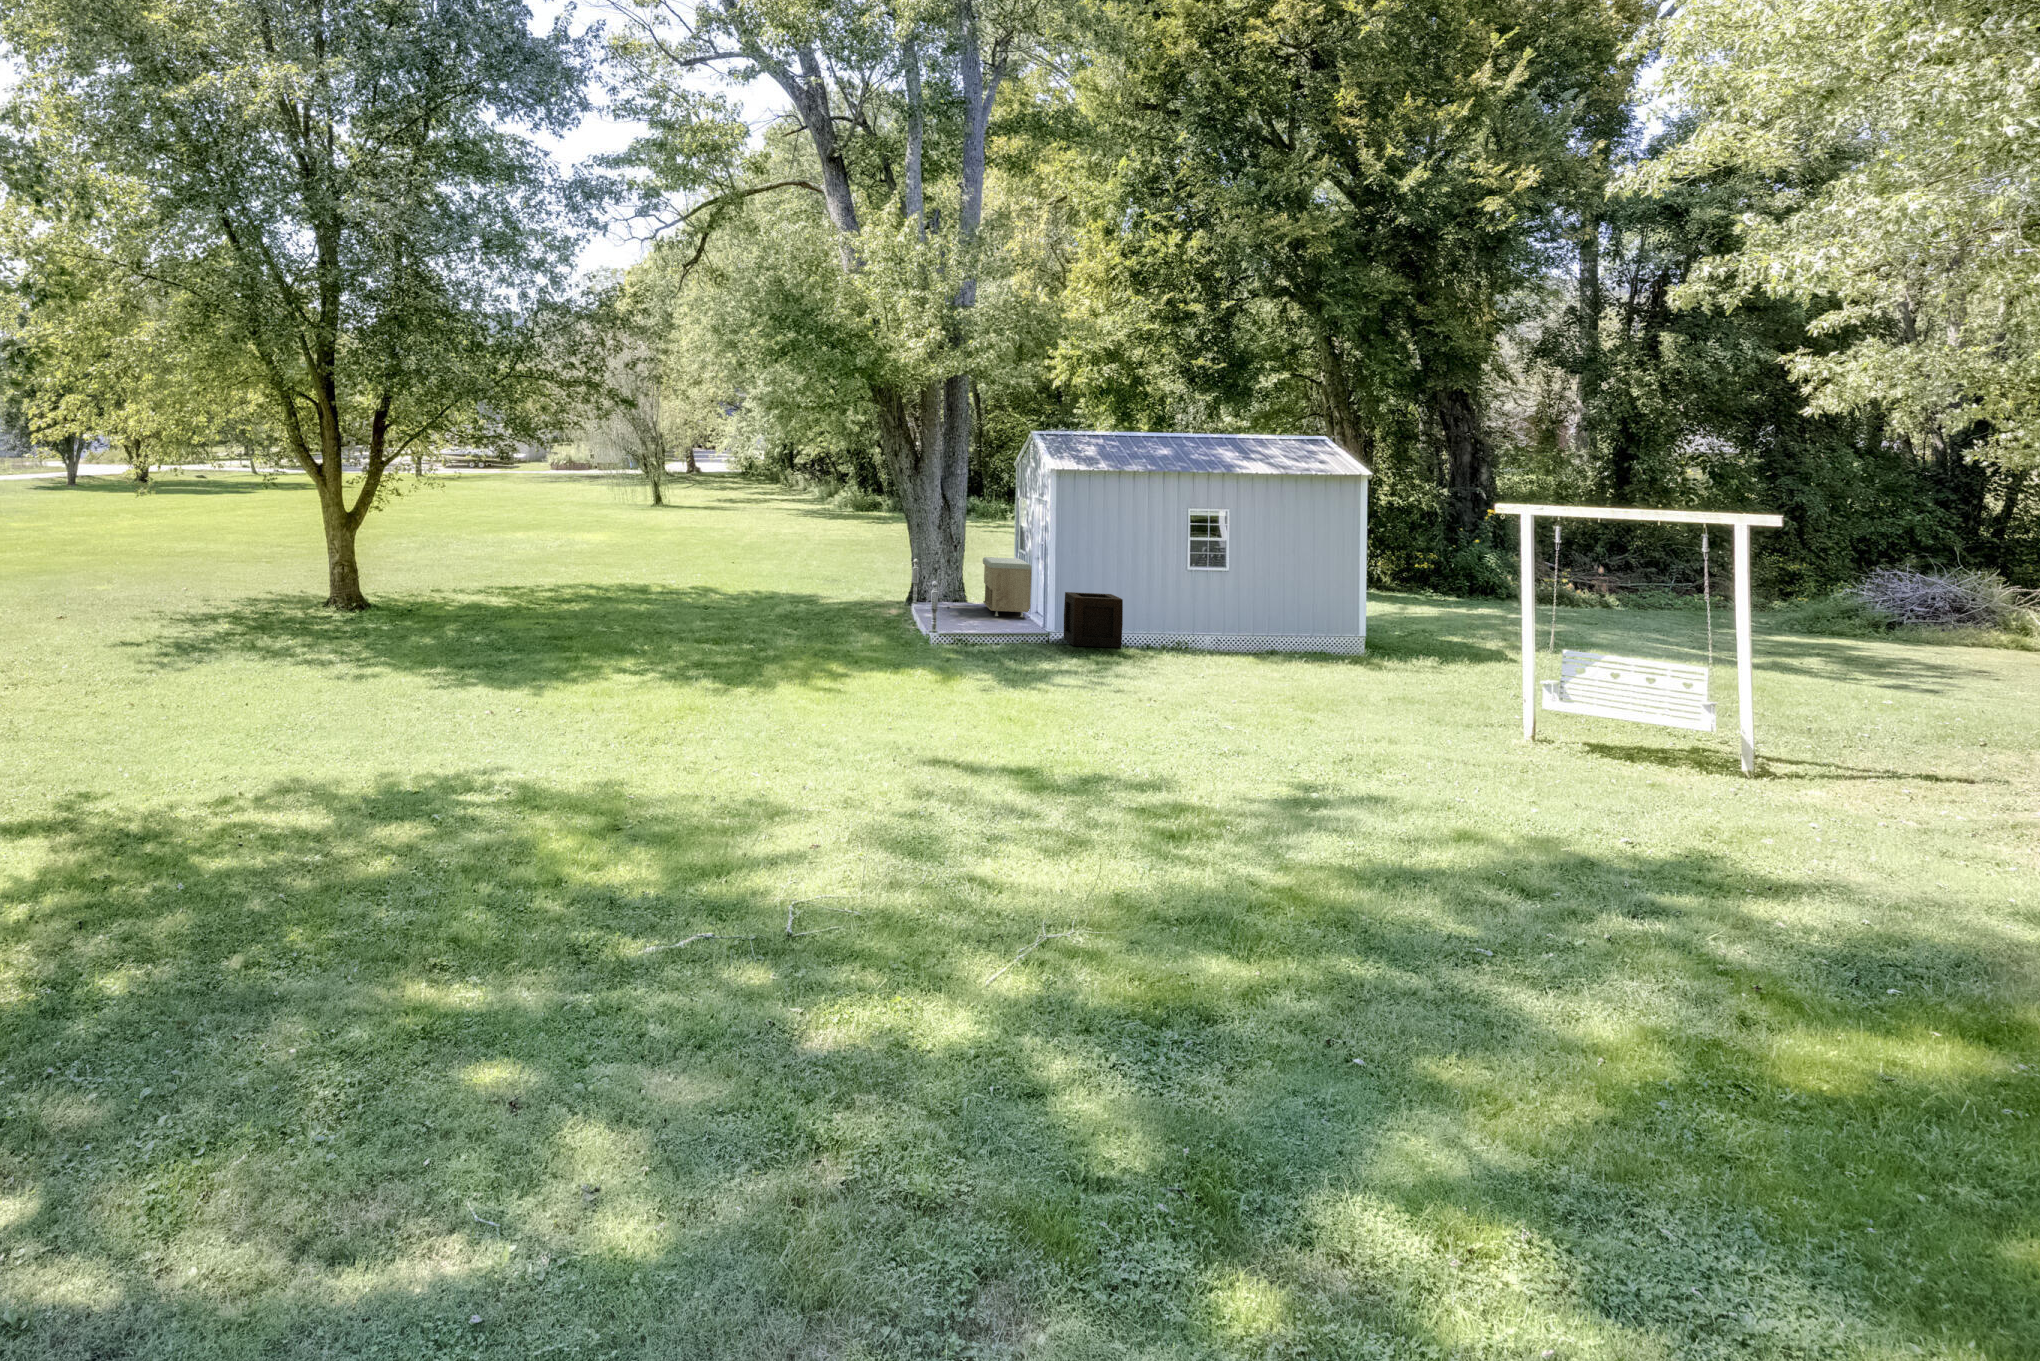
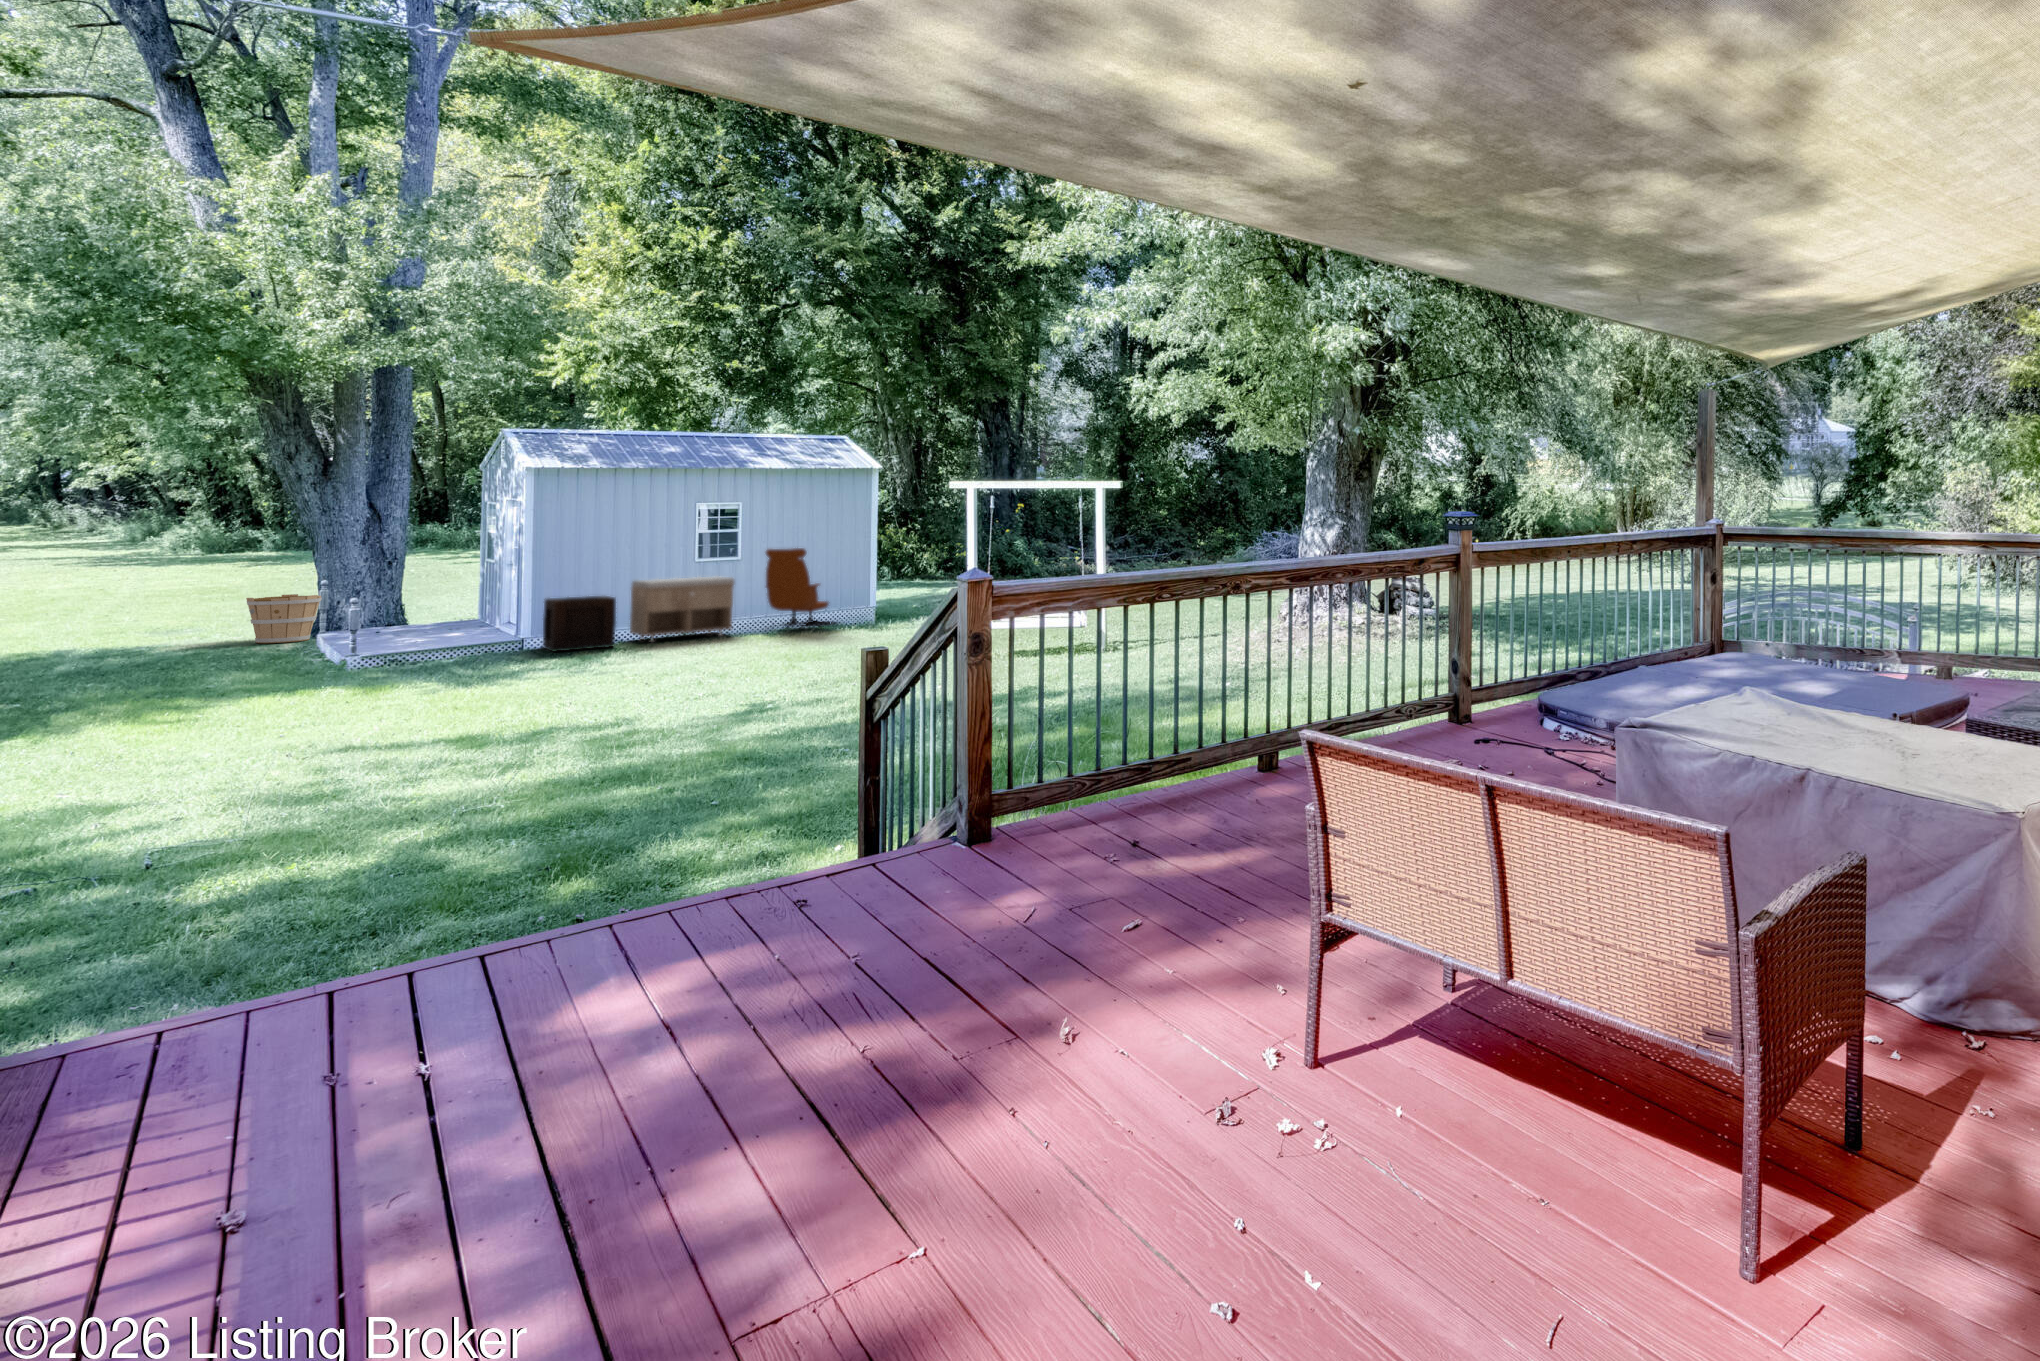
storage bench: present [983,557,1031,617] -> present [630,576,734,641]
wooden bucket: none [868,562,912,602] -> present [246,594,322,643]
lounge chair: none [1251,562,1313,653] -> present [766,548,829,628]

